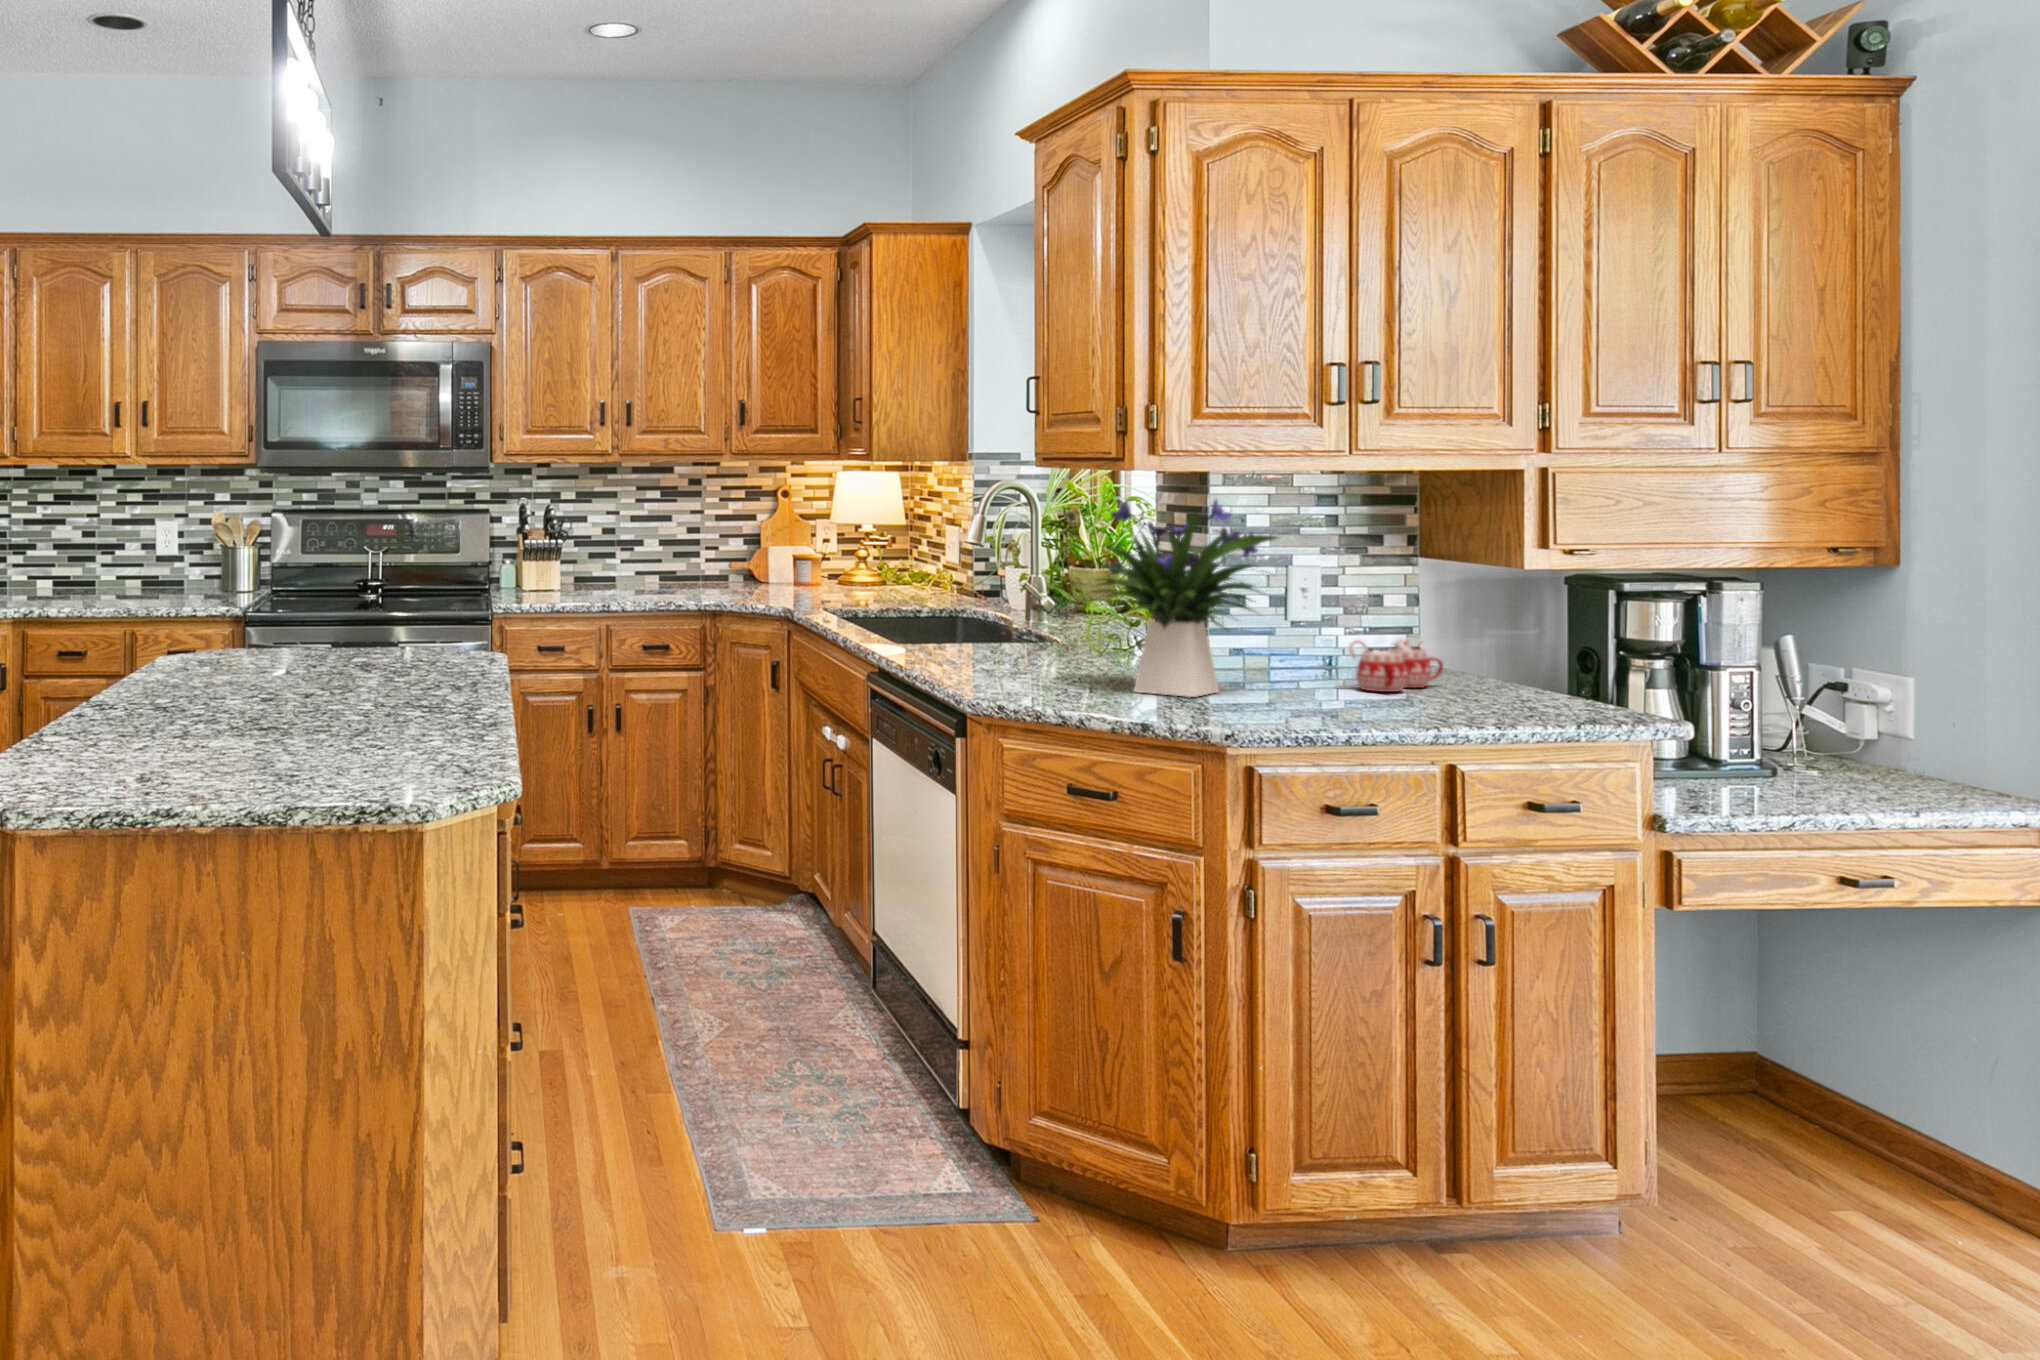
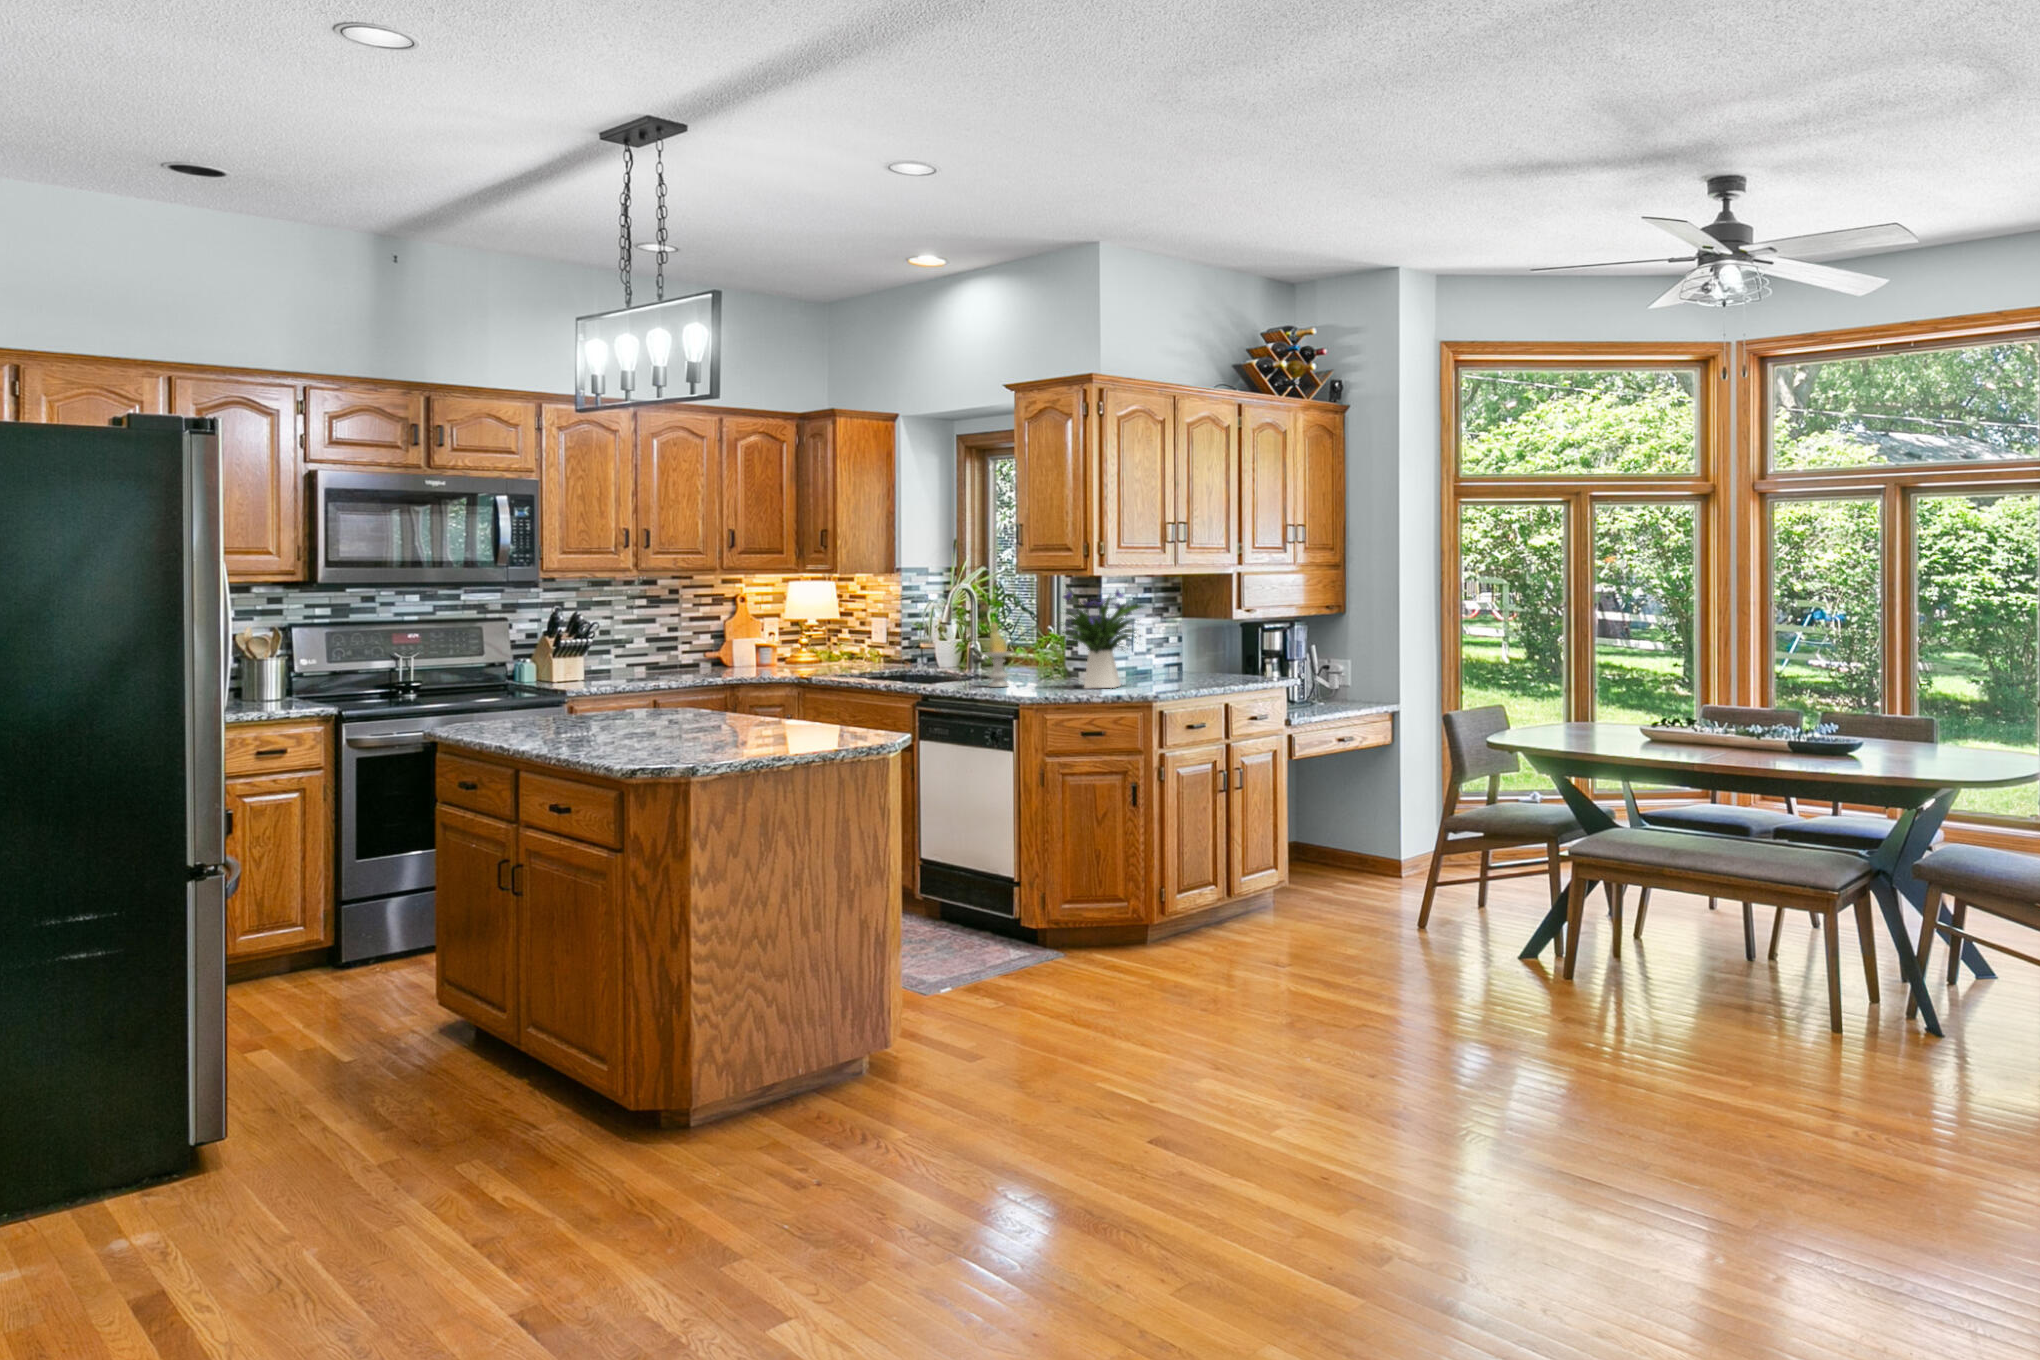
candle: none [972,554,1032,670] -> present [983,623,1012,687]
mug: present [1337,639,1443,692] -> none [1166,656,1208,682]

